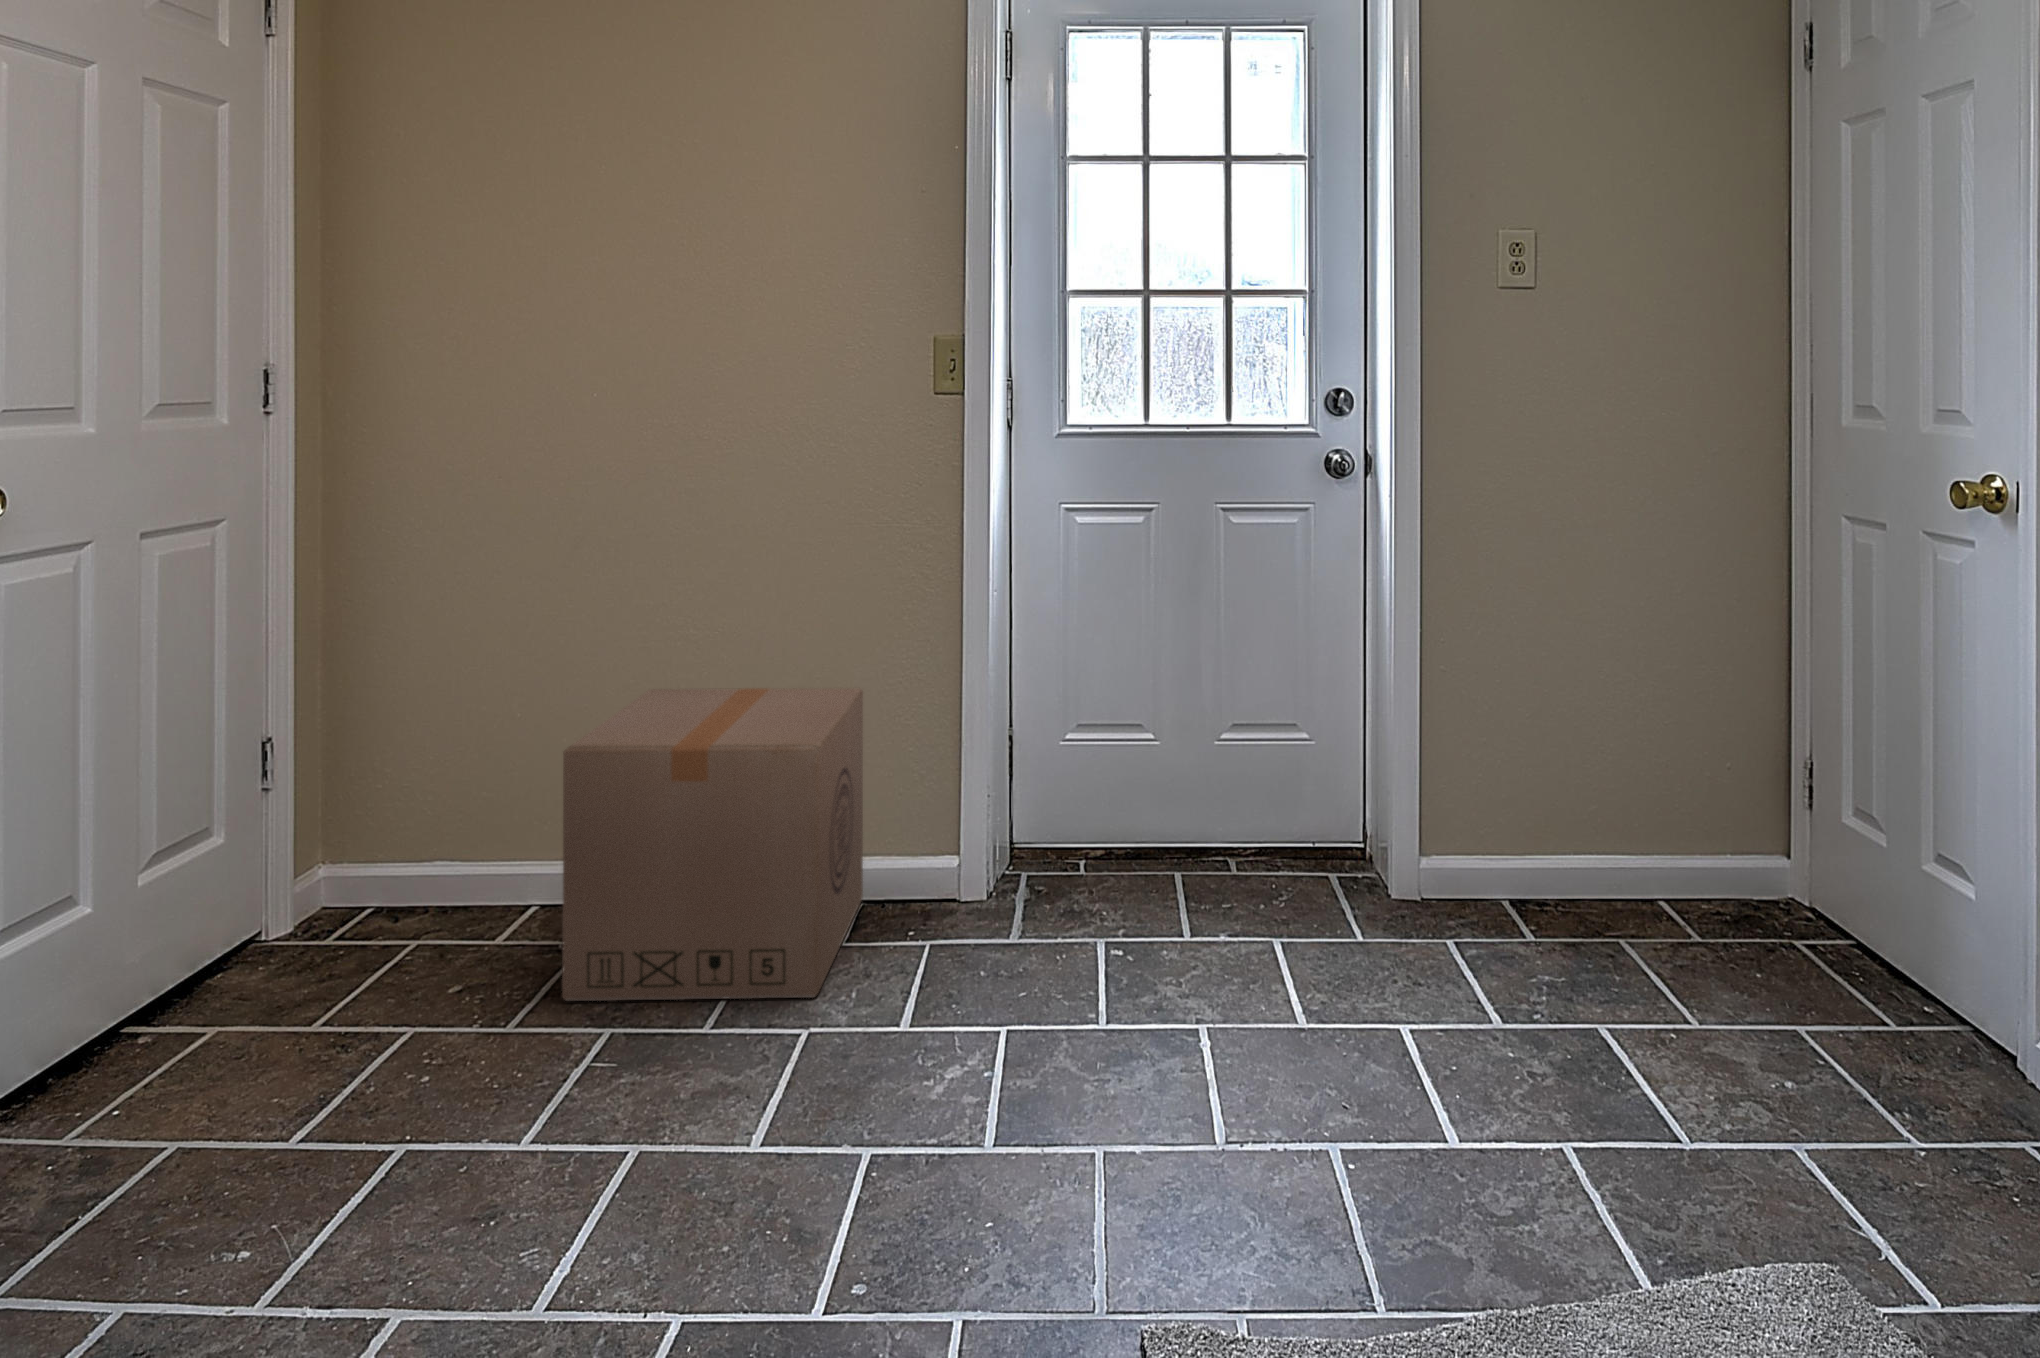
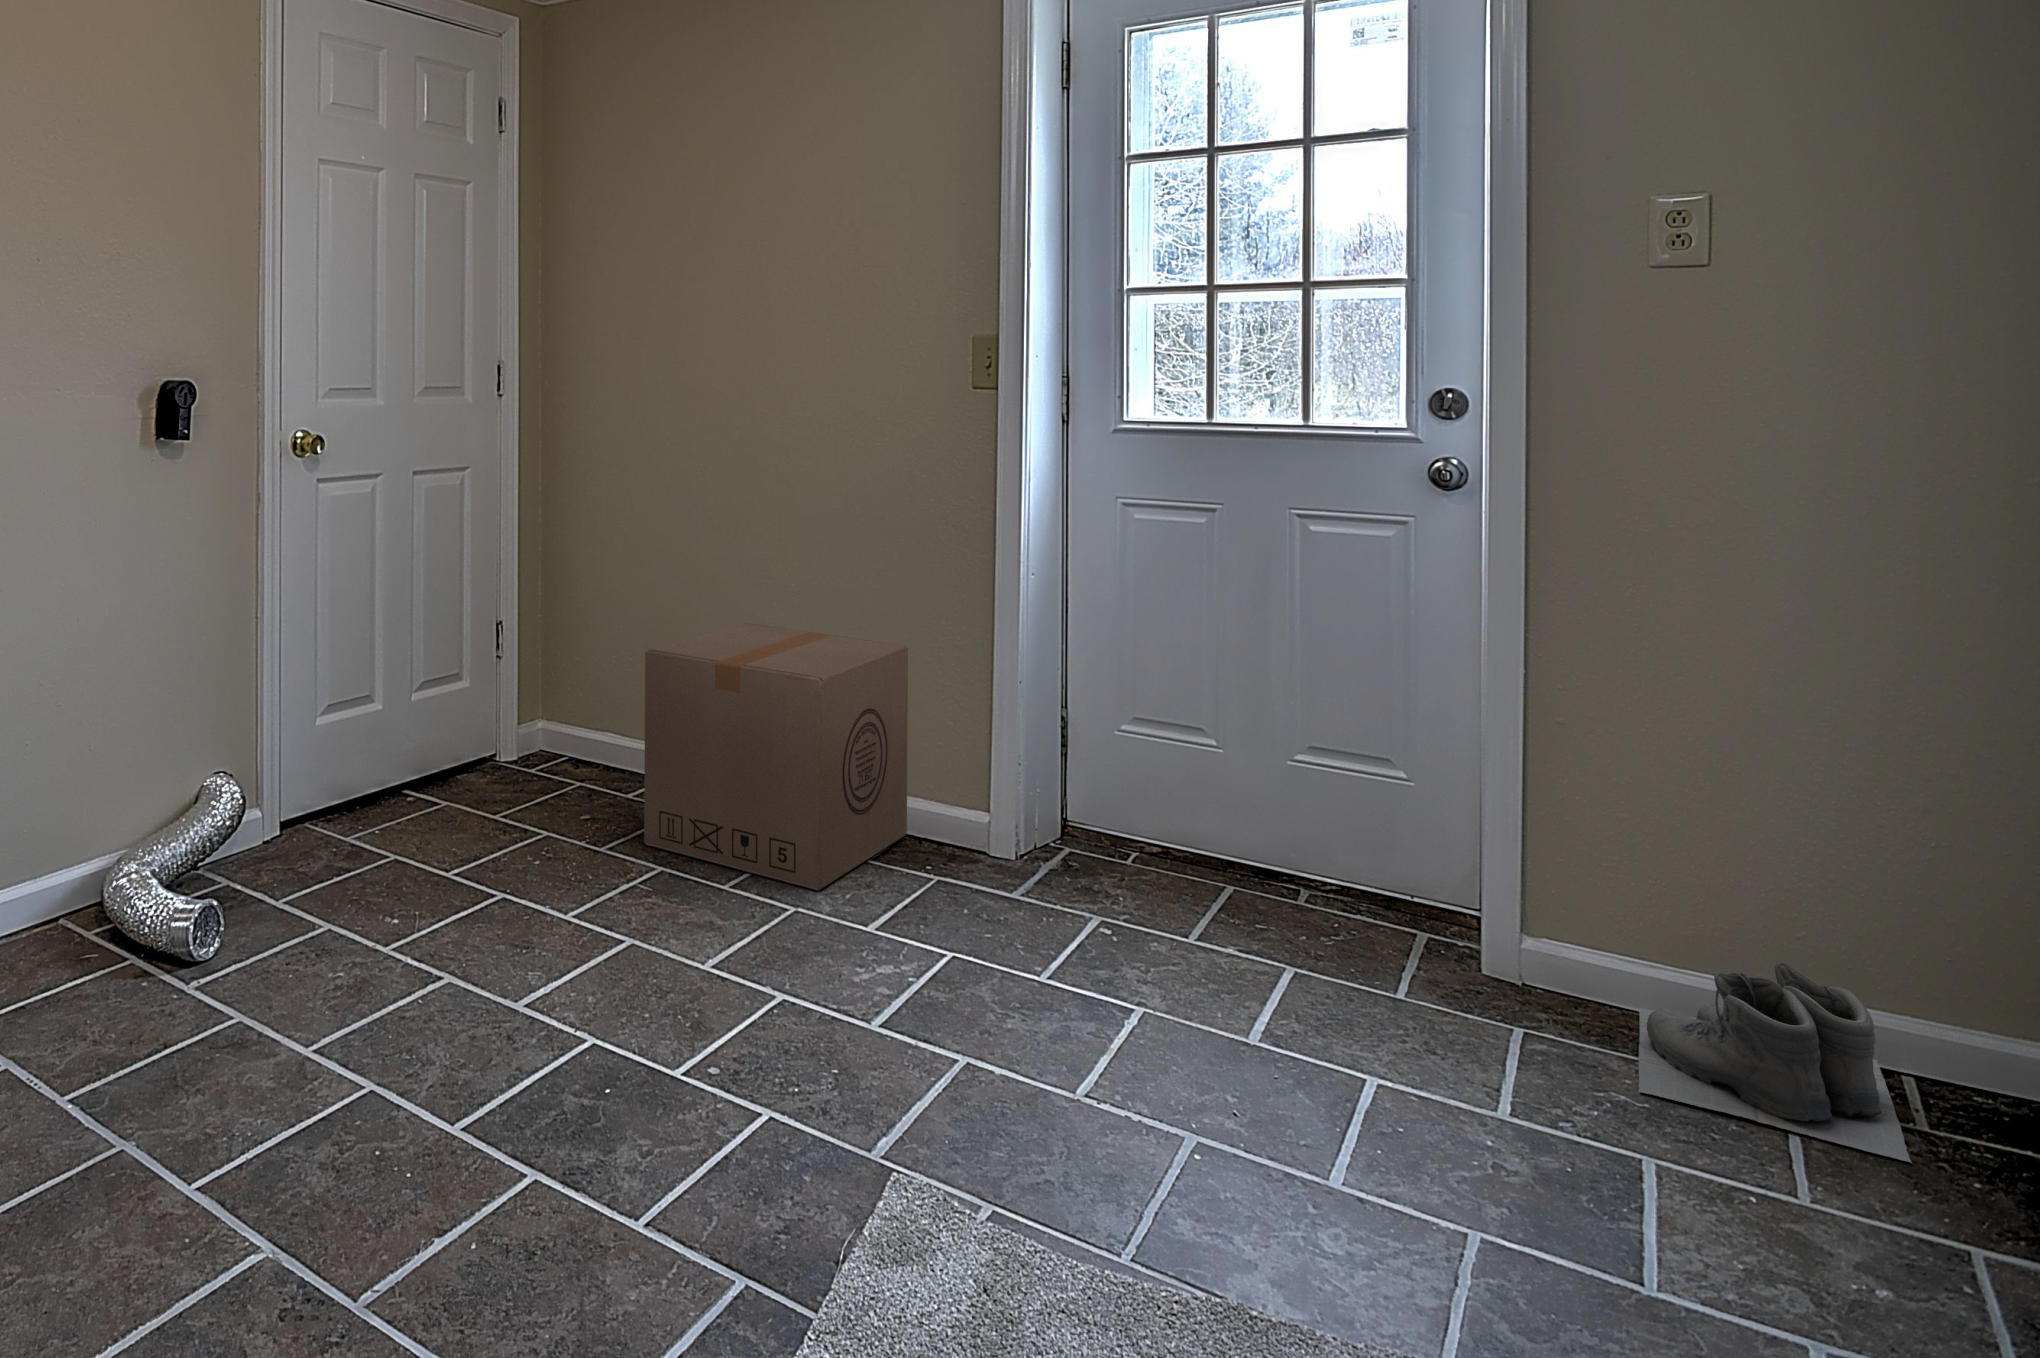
boots: none [1506,836,1716,971] -> present [1639,962,1912,1163]

